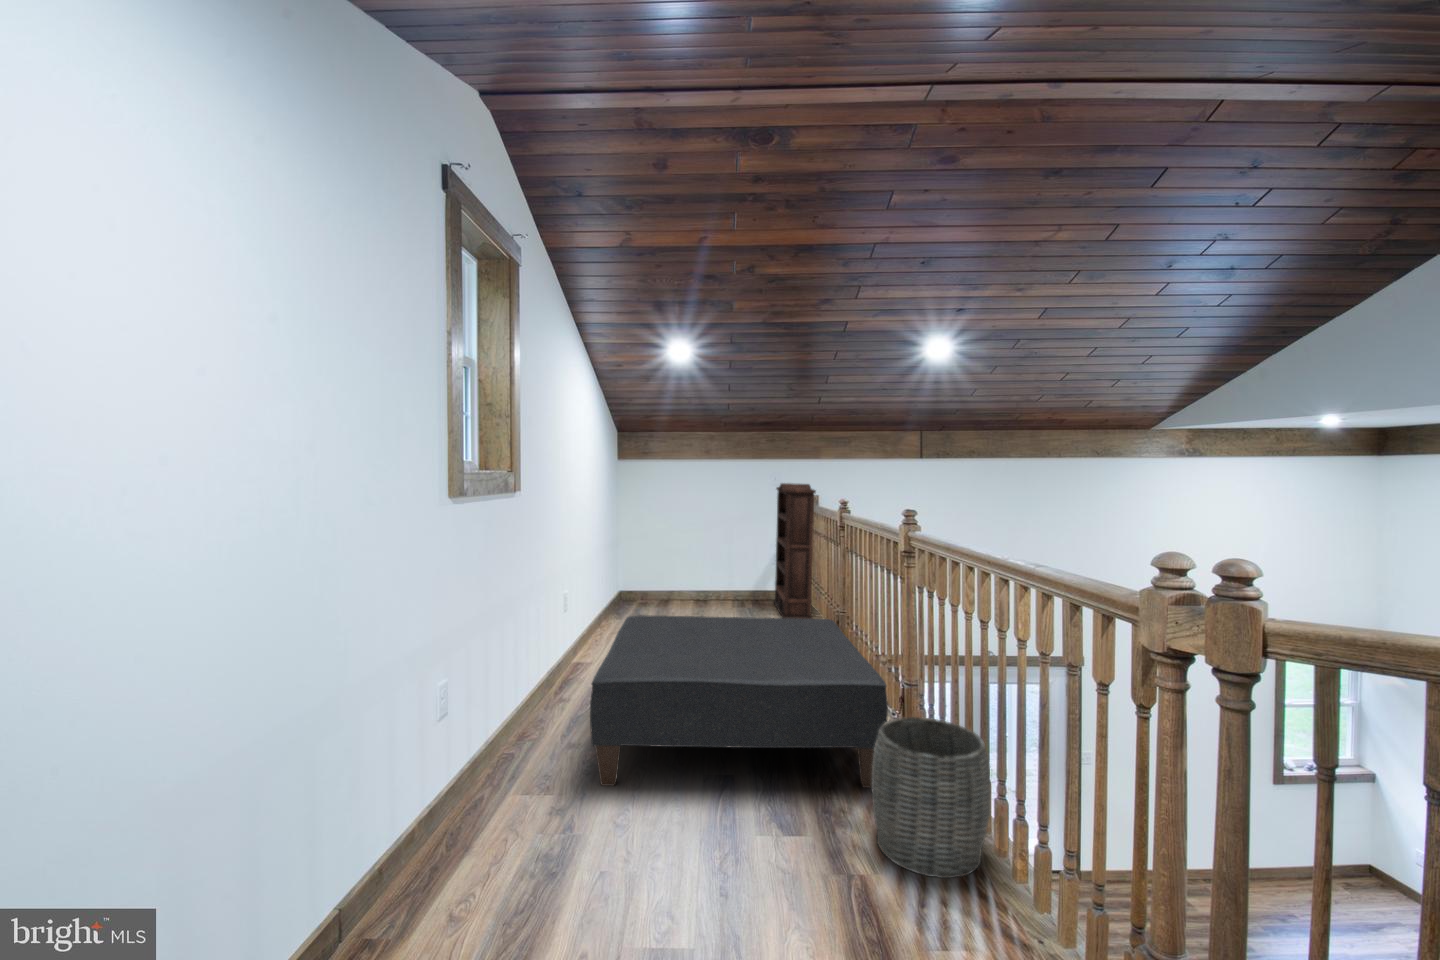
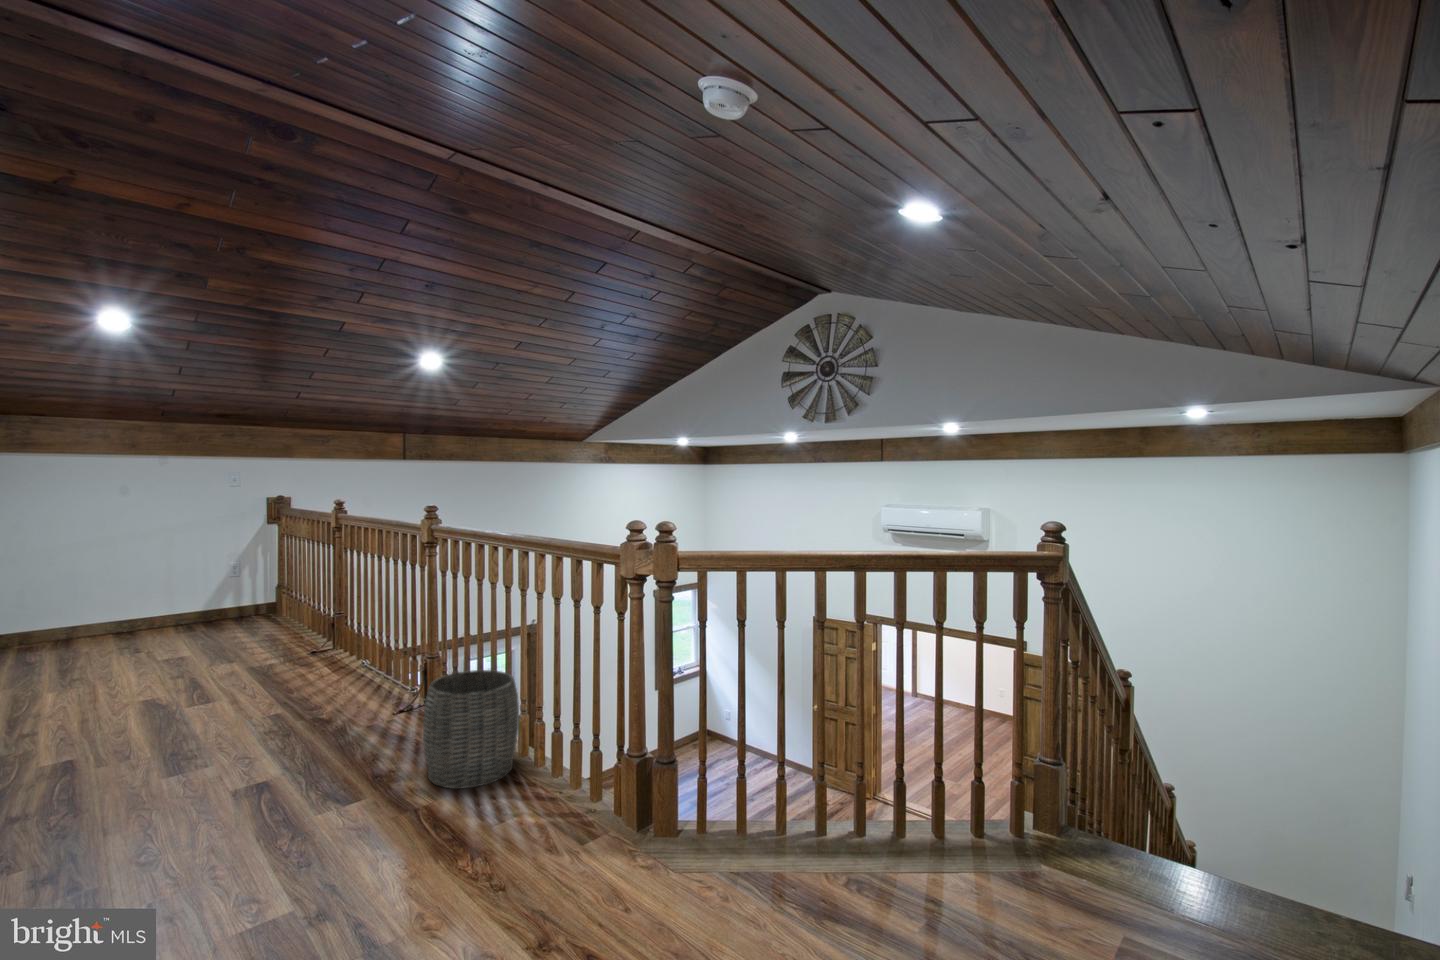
bookshelf: present [774,483,816,619] -> none [232,482,294,635]
ottoman: present [590,615,888,788] -> none [58,616,425,838]

